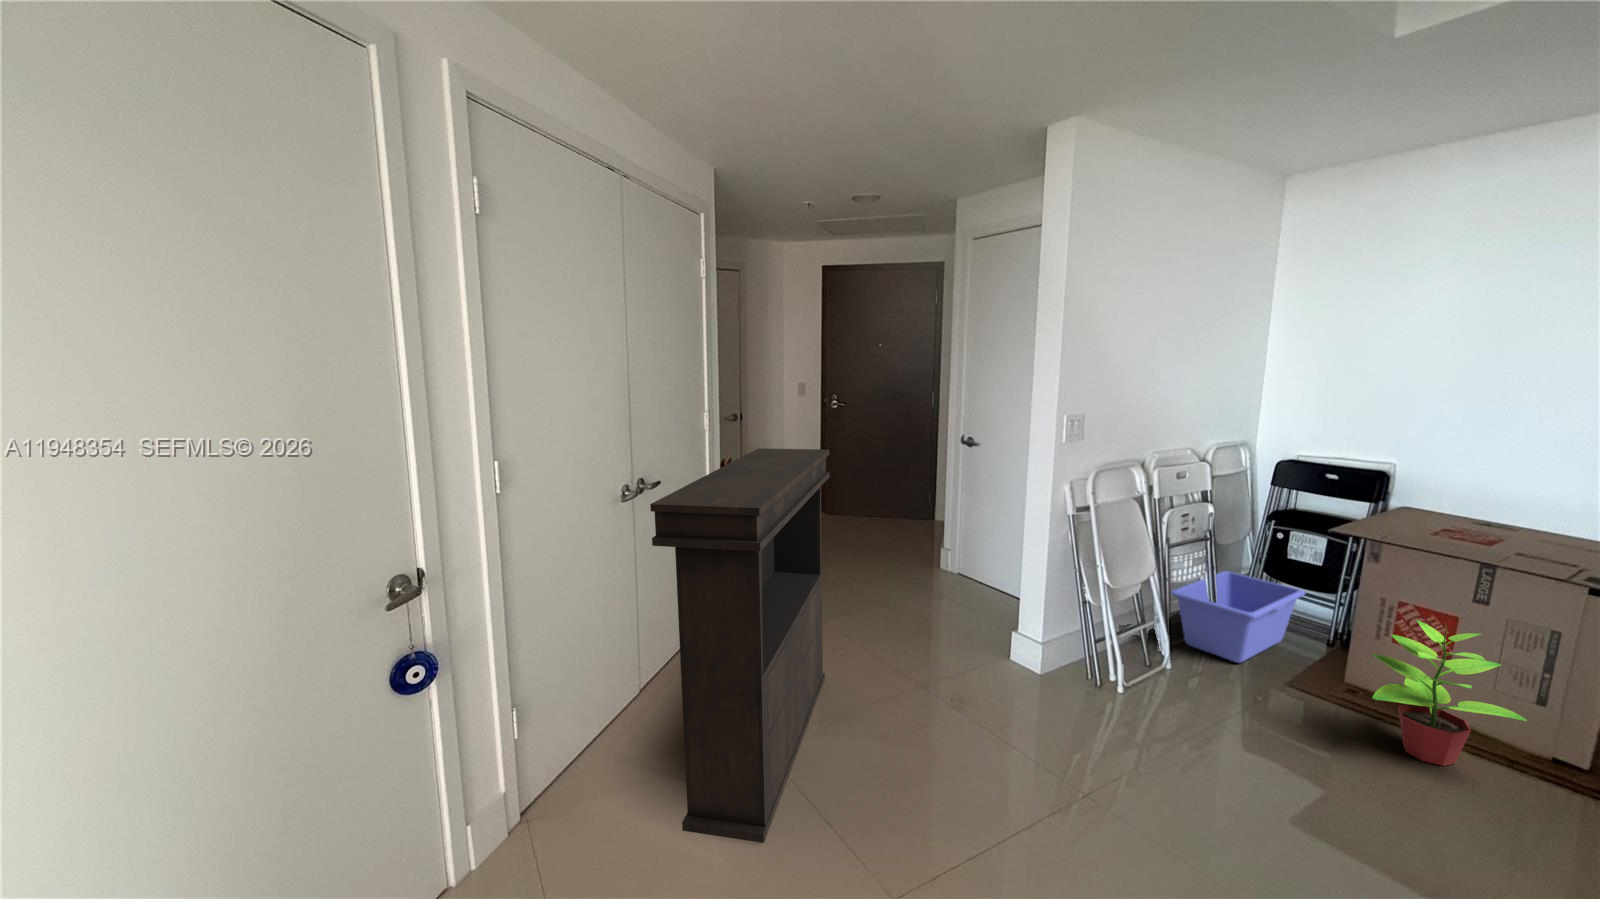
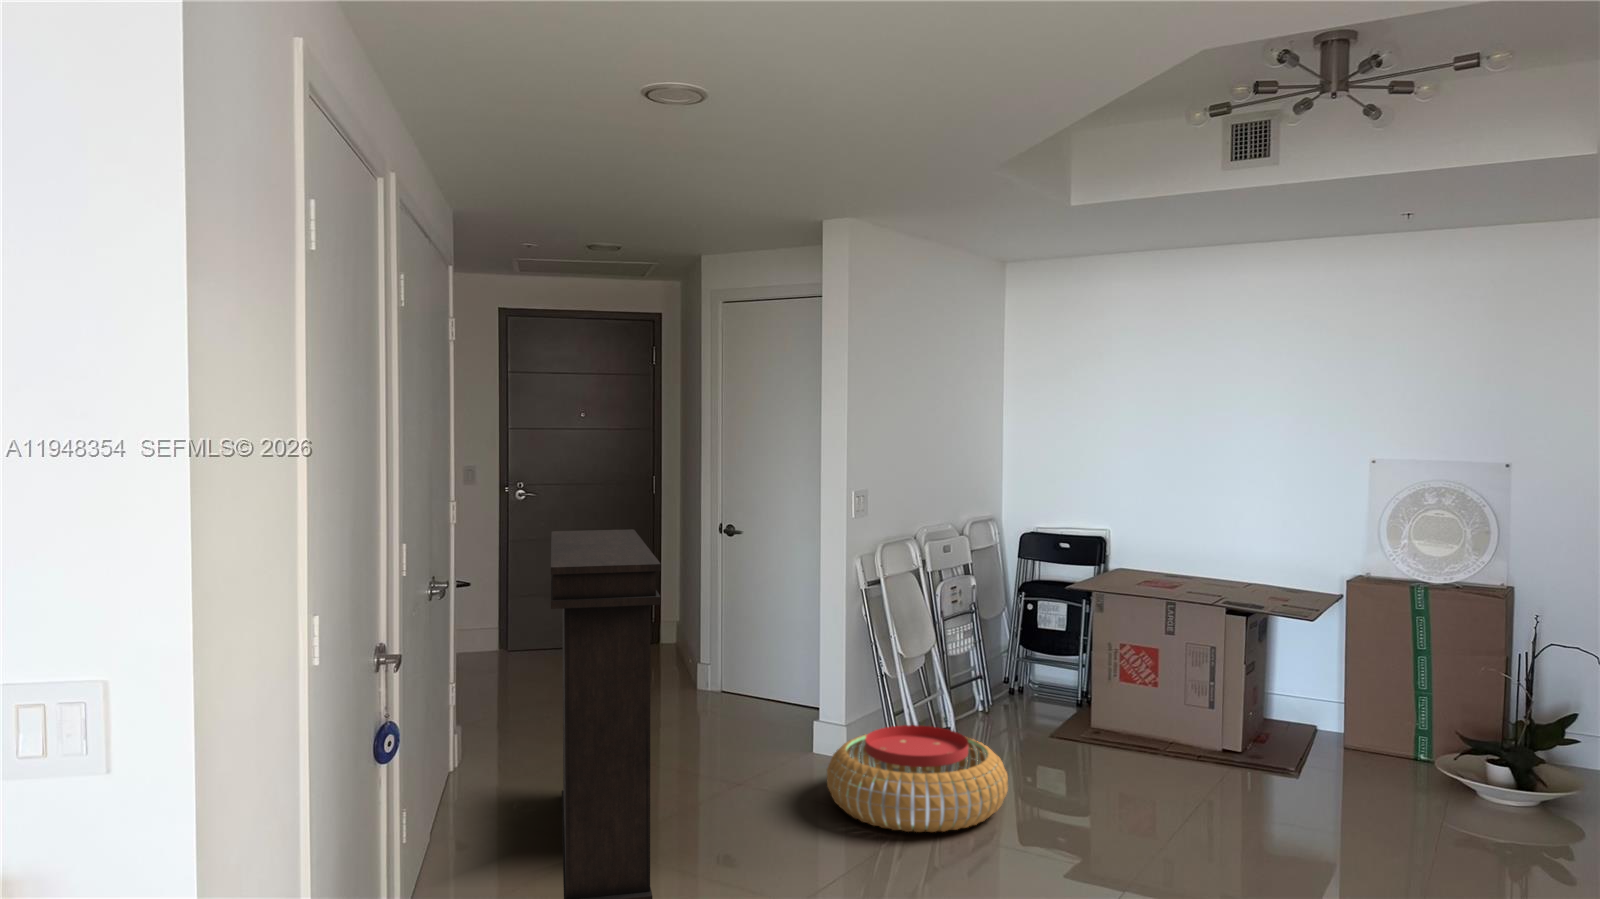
storage bin: present [1170,571,1305,663] -> none [948,647,1055,726]
potted plant: present [1372,620,1527,766] -> none [1107,649,1202,768]
pouf: none [999,666,1215,814] -> present [827,725,1008,832]

